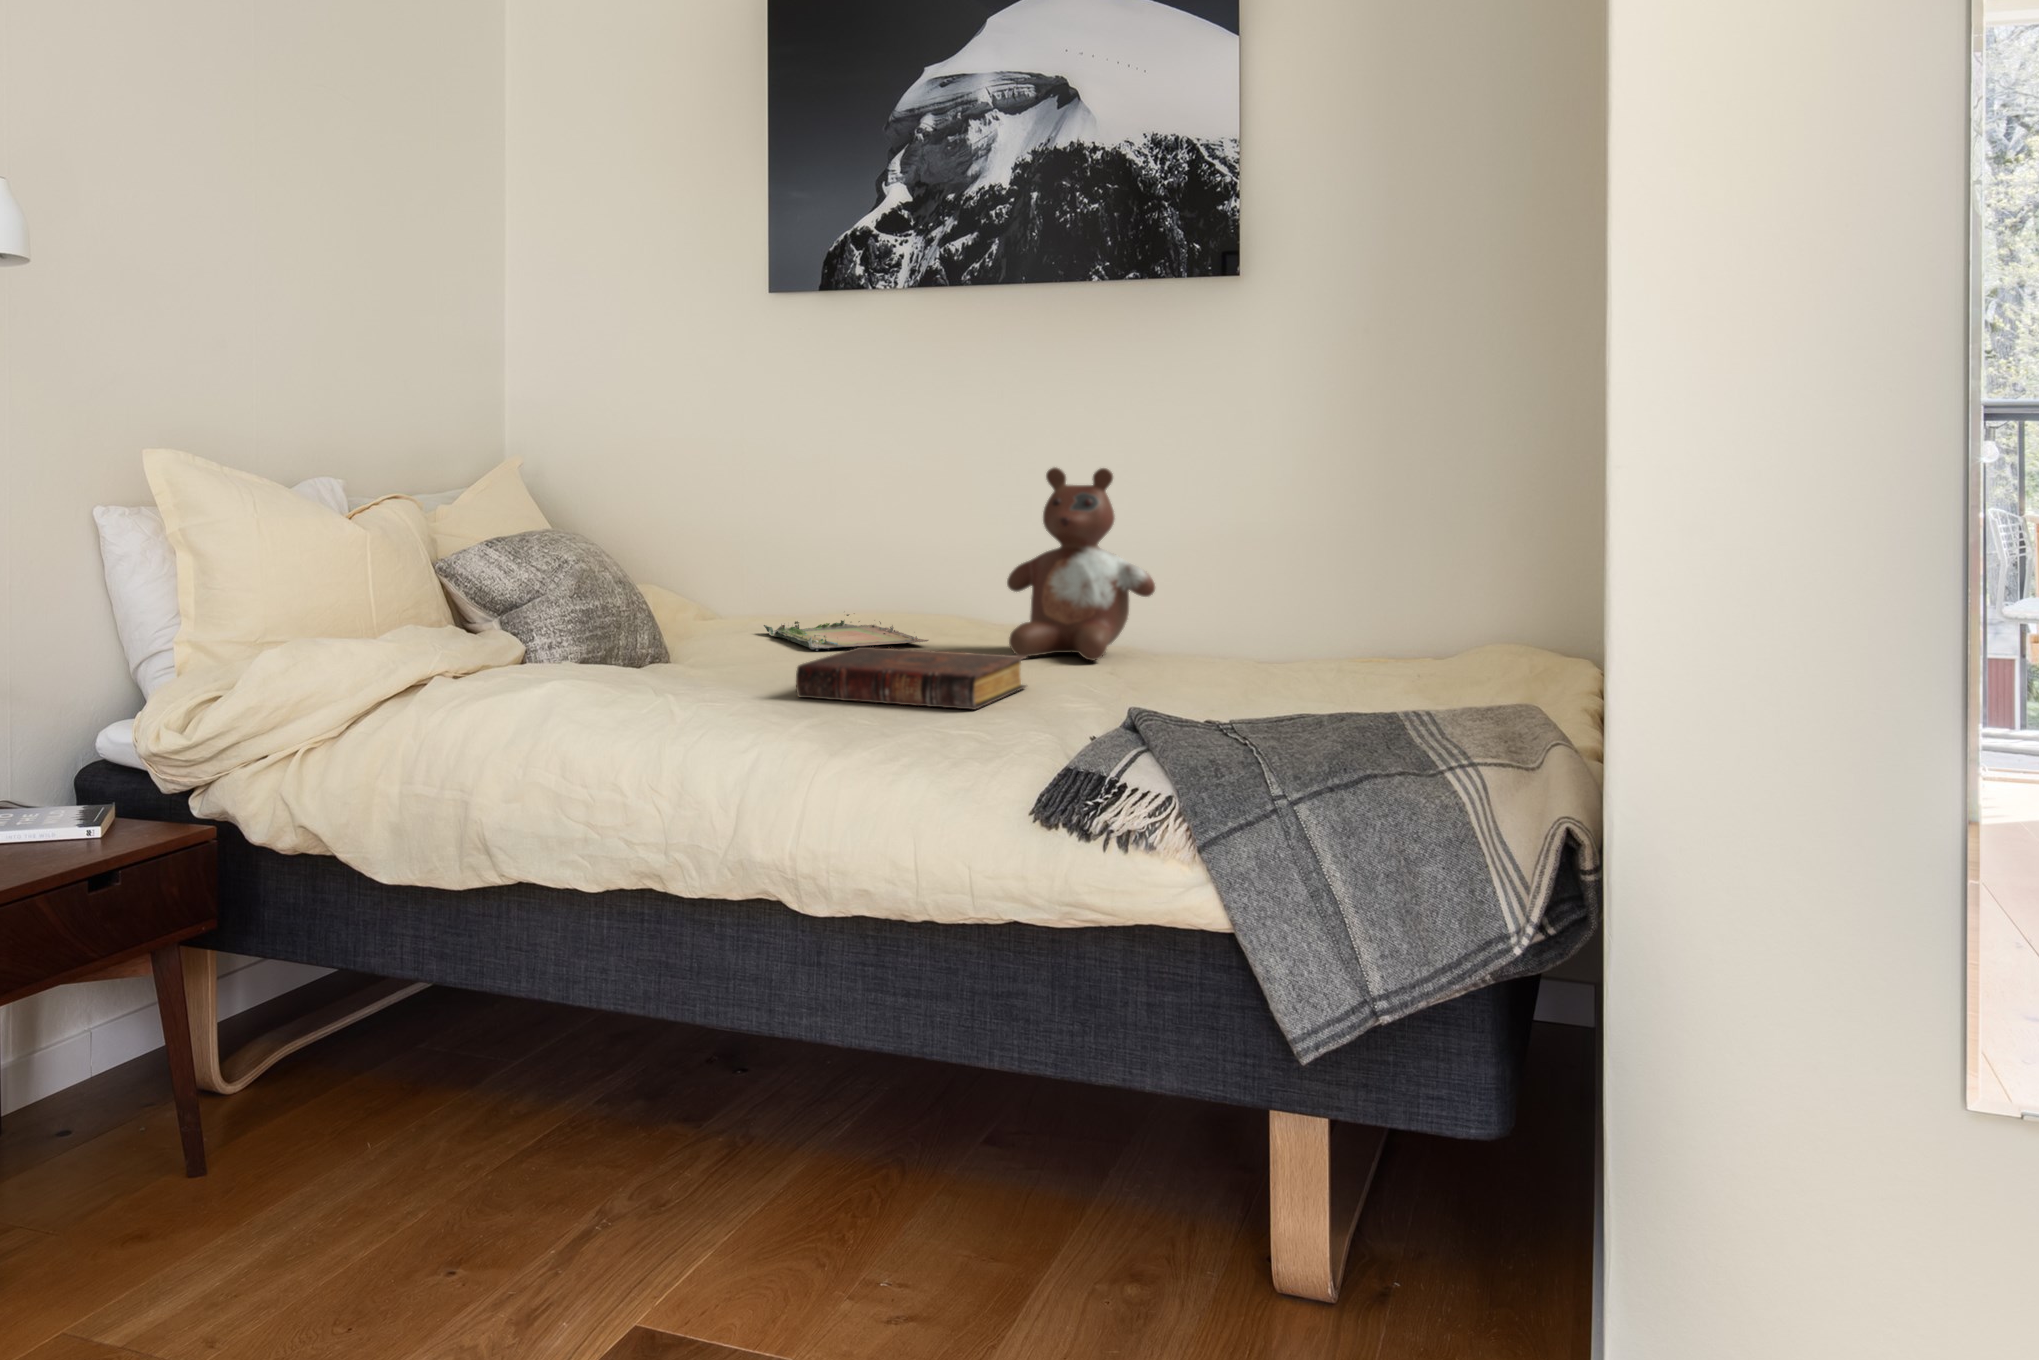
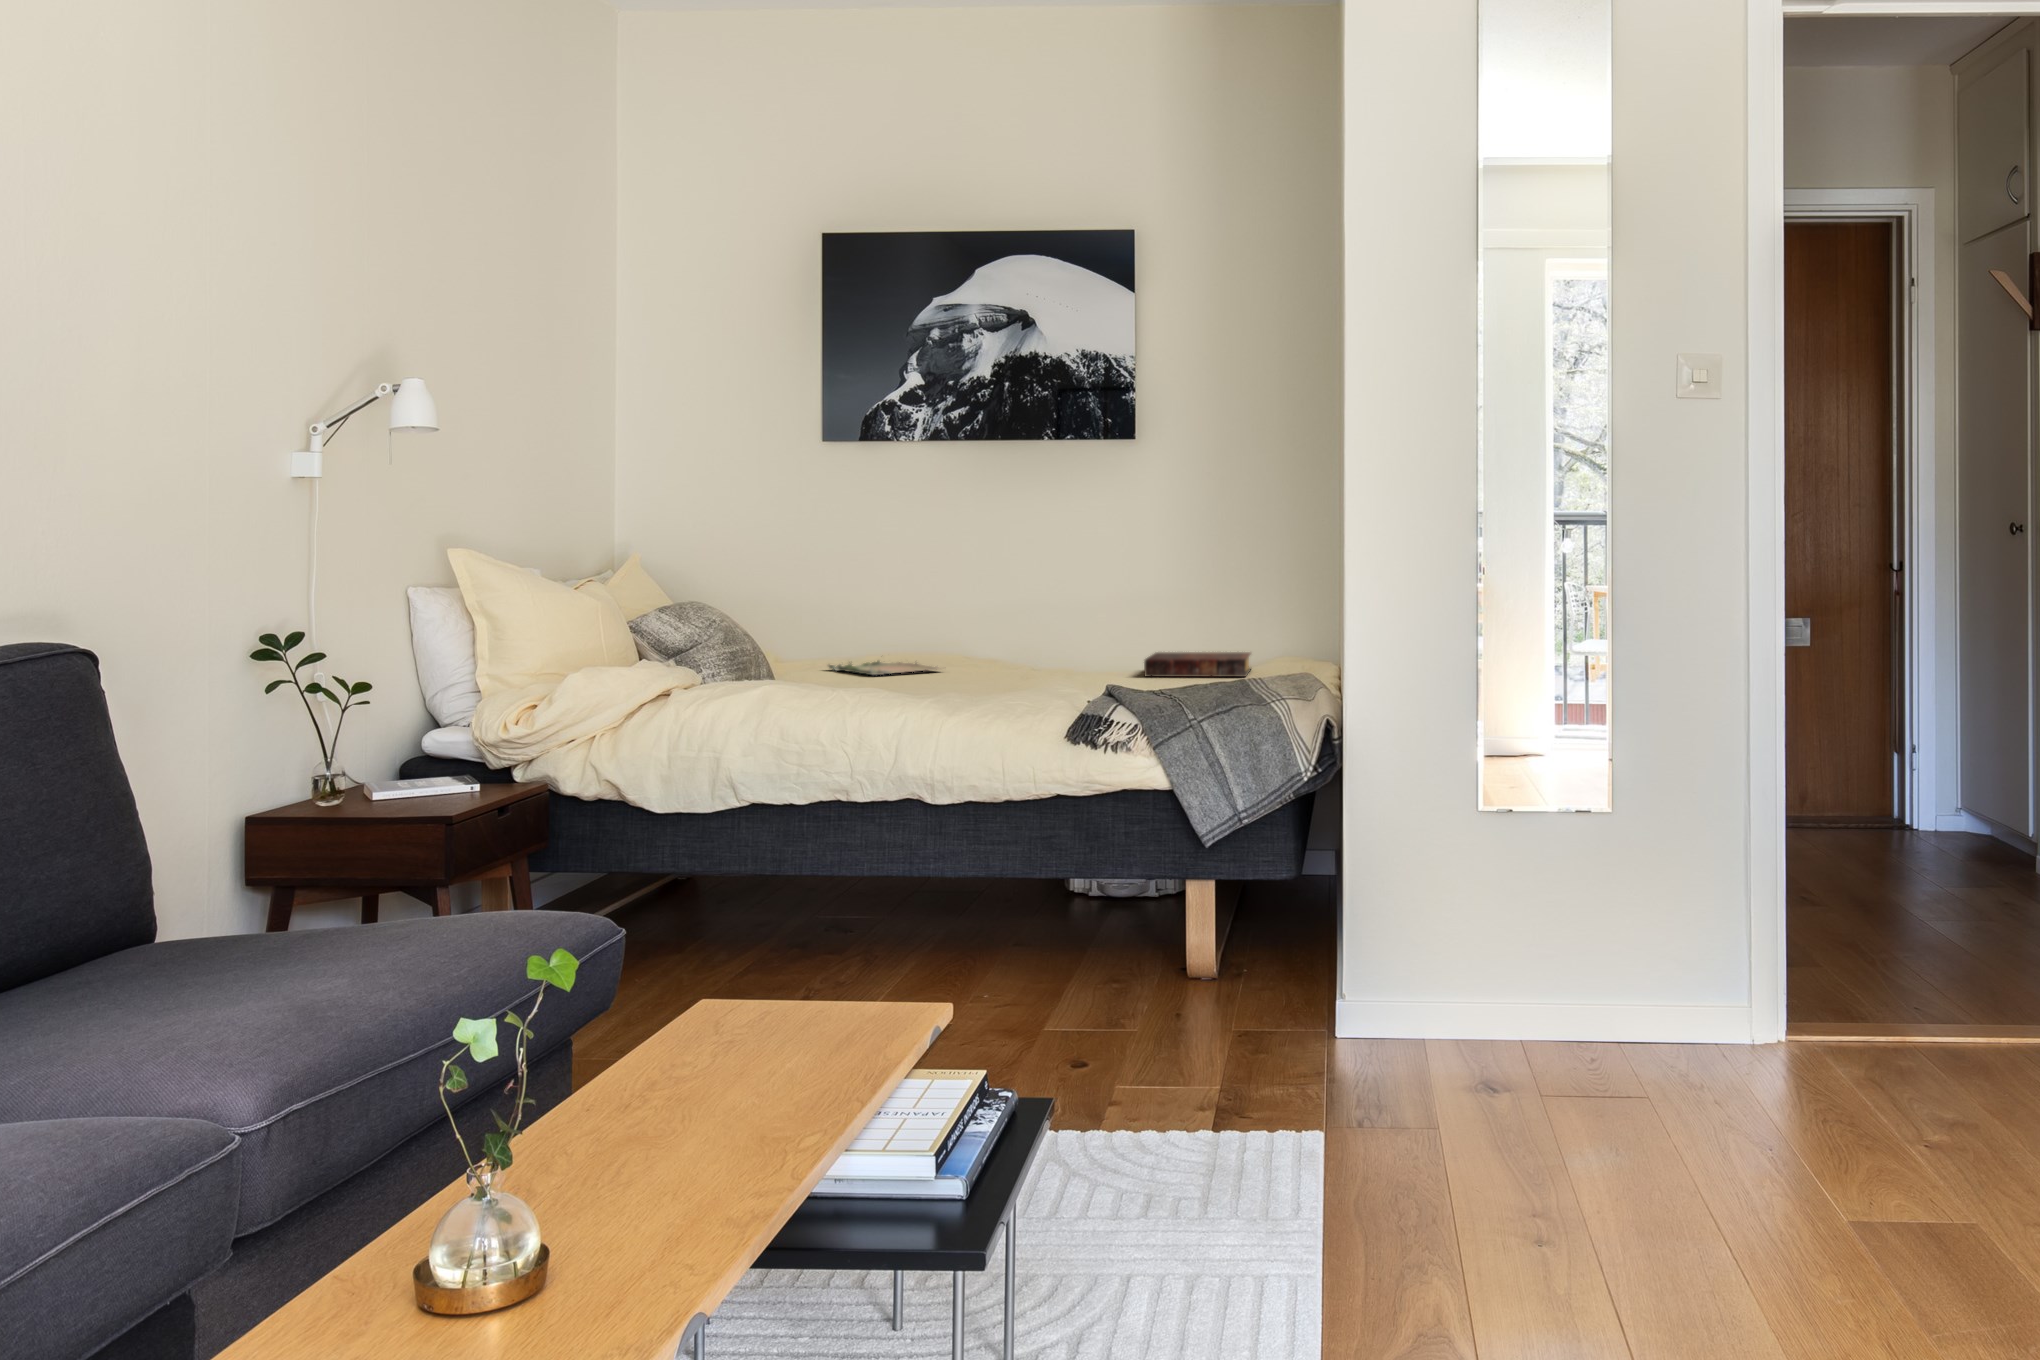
stuffed bear: present [1007,467,1155,660] -> none [995,556,1089,674]
book: present [796,647,1027,710] -> present [1144,652,1251,677]

